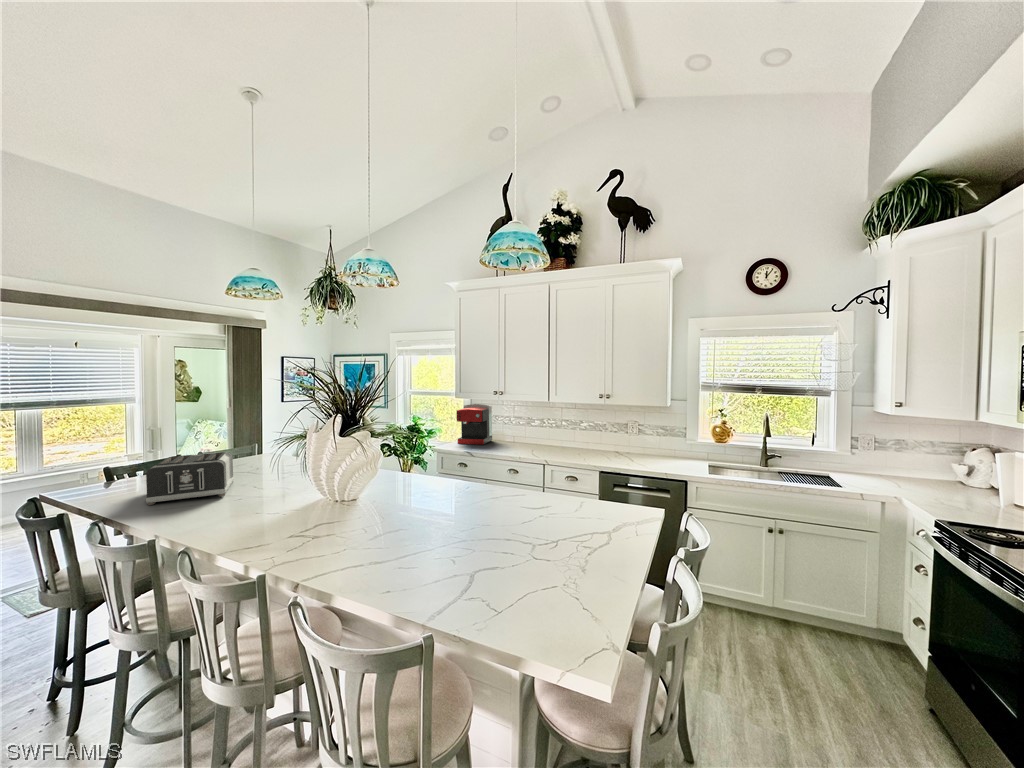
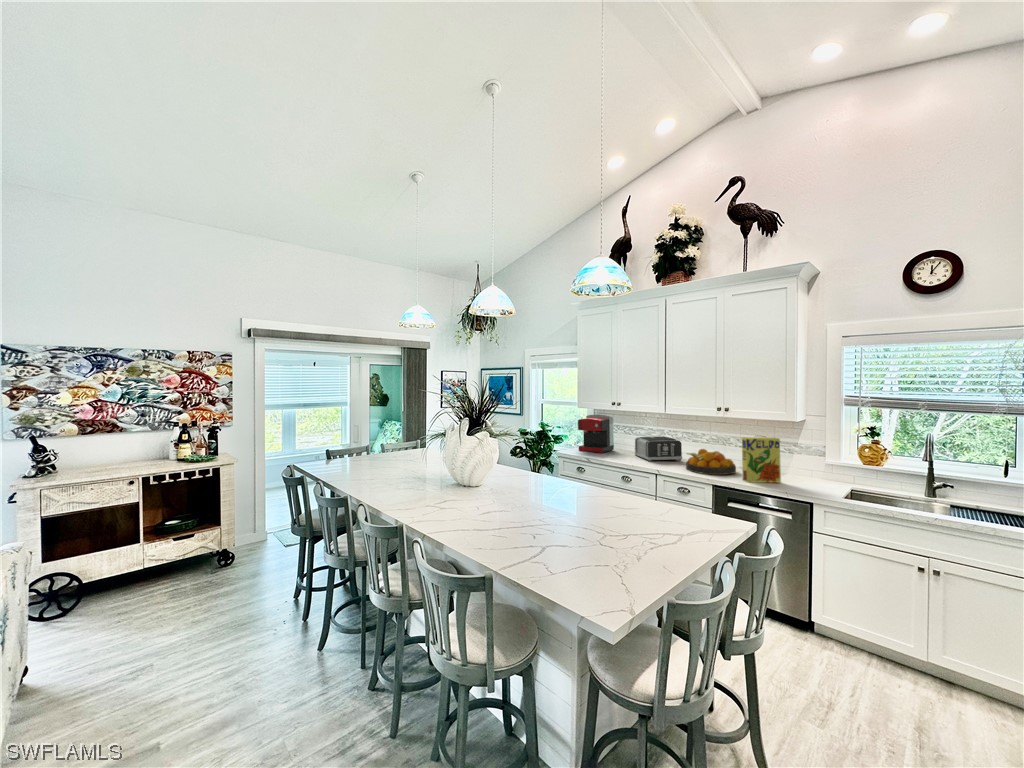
cereal box: none [628,421,659,466] -> present [742,437,781,483]
fruit bowl: none [572,435,617,460] -> present [686,449,736,475]
toaster: present [146,452,234,505] -> present [635,437,682,461]

